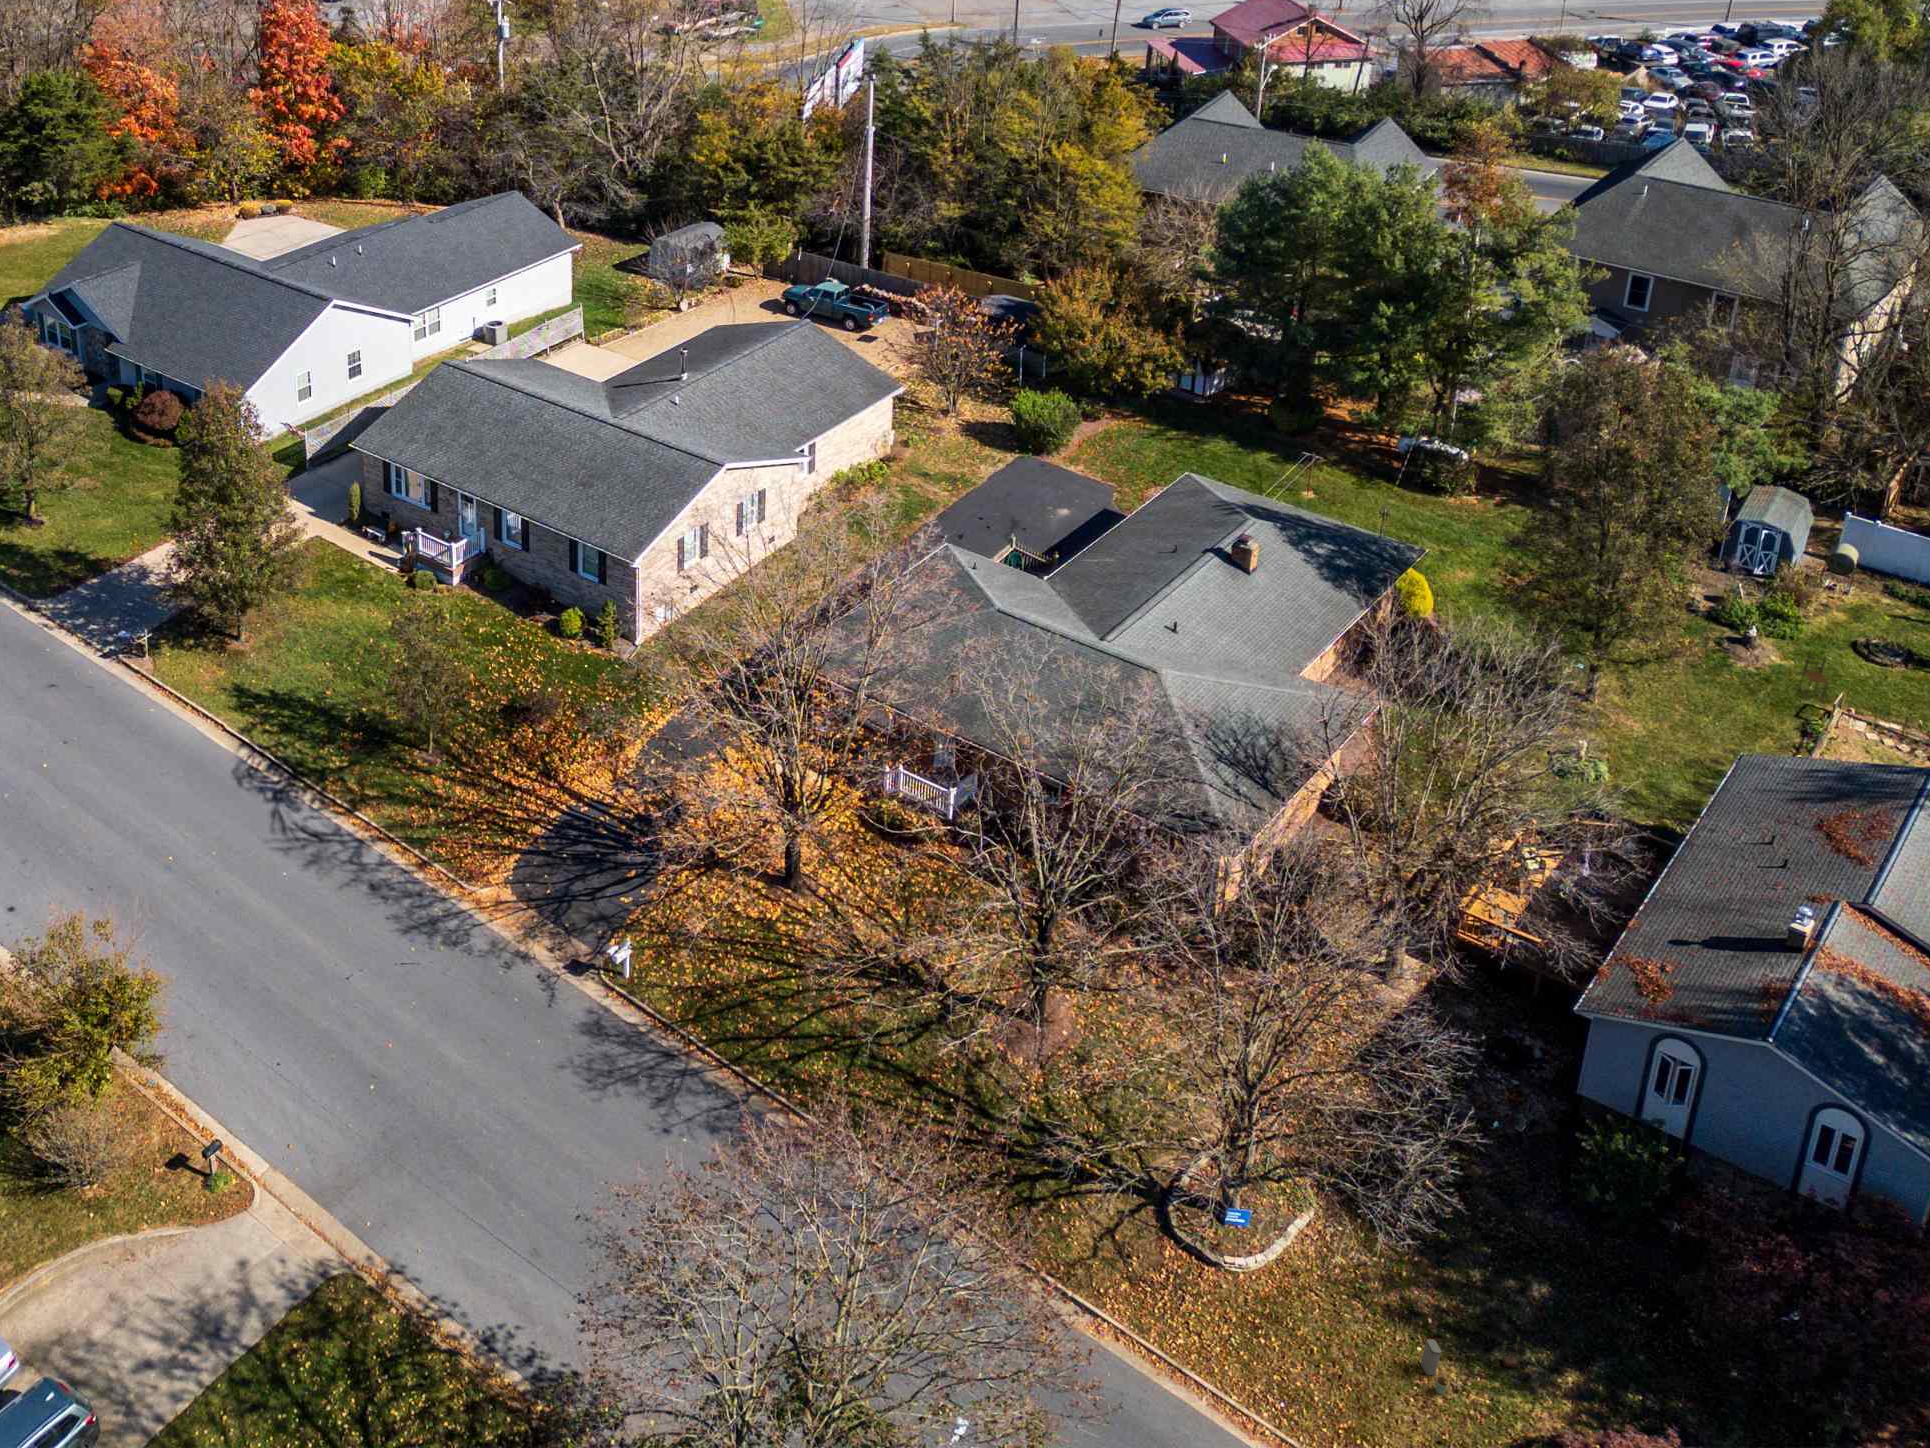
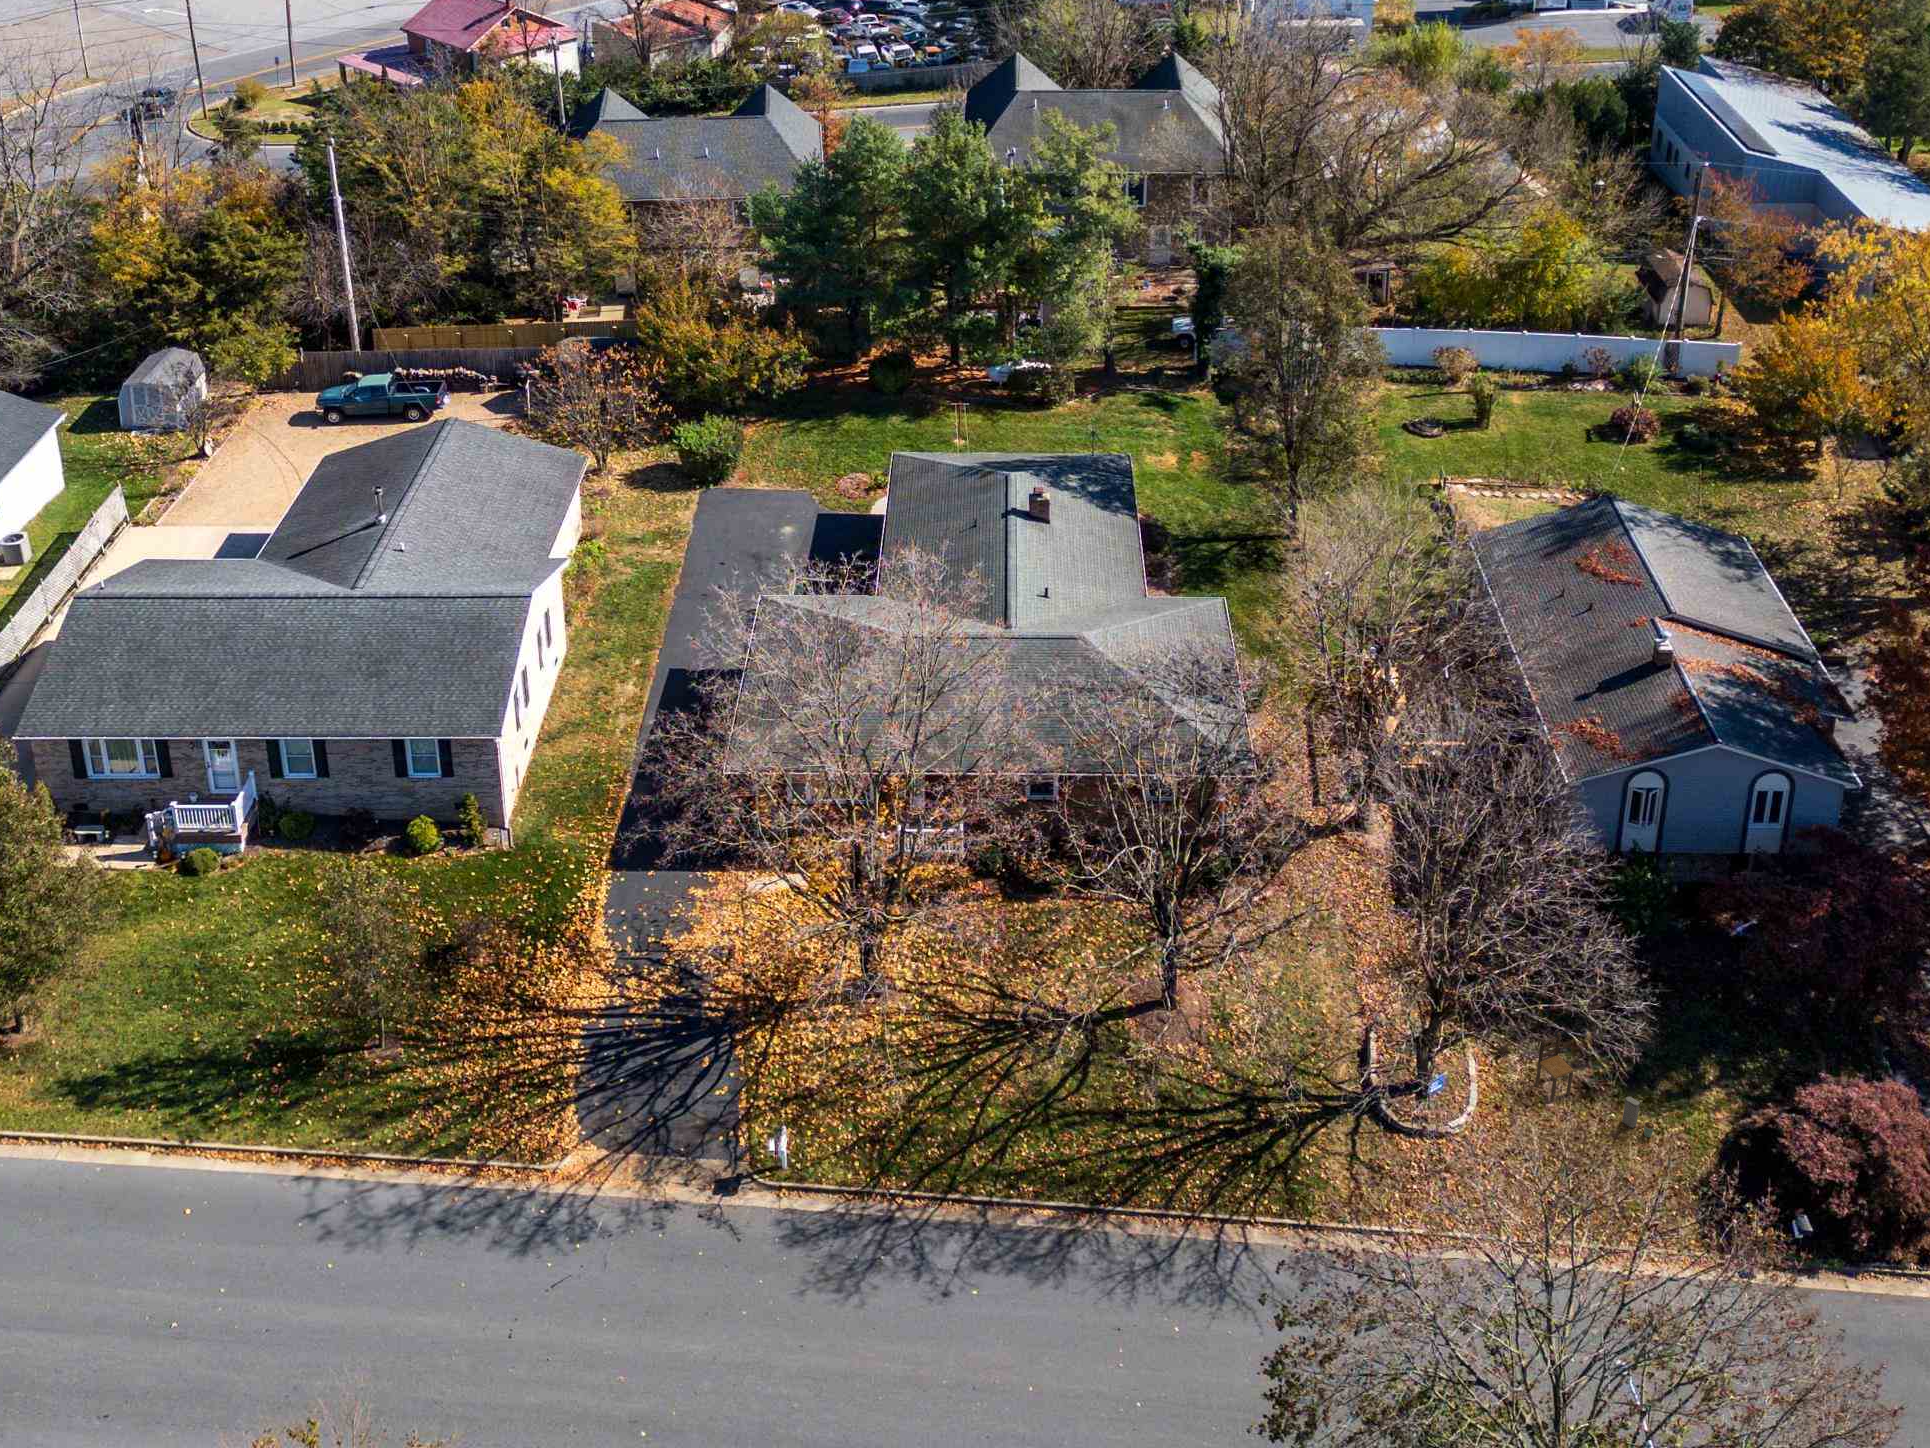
chair: present [1798,654,1828,700] -> present [1535,1032,1573,1102]
potted plant: present [1502,1338,1537,1368] -> present [1497,1030,1512,1057]

